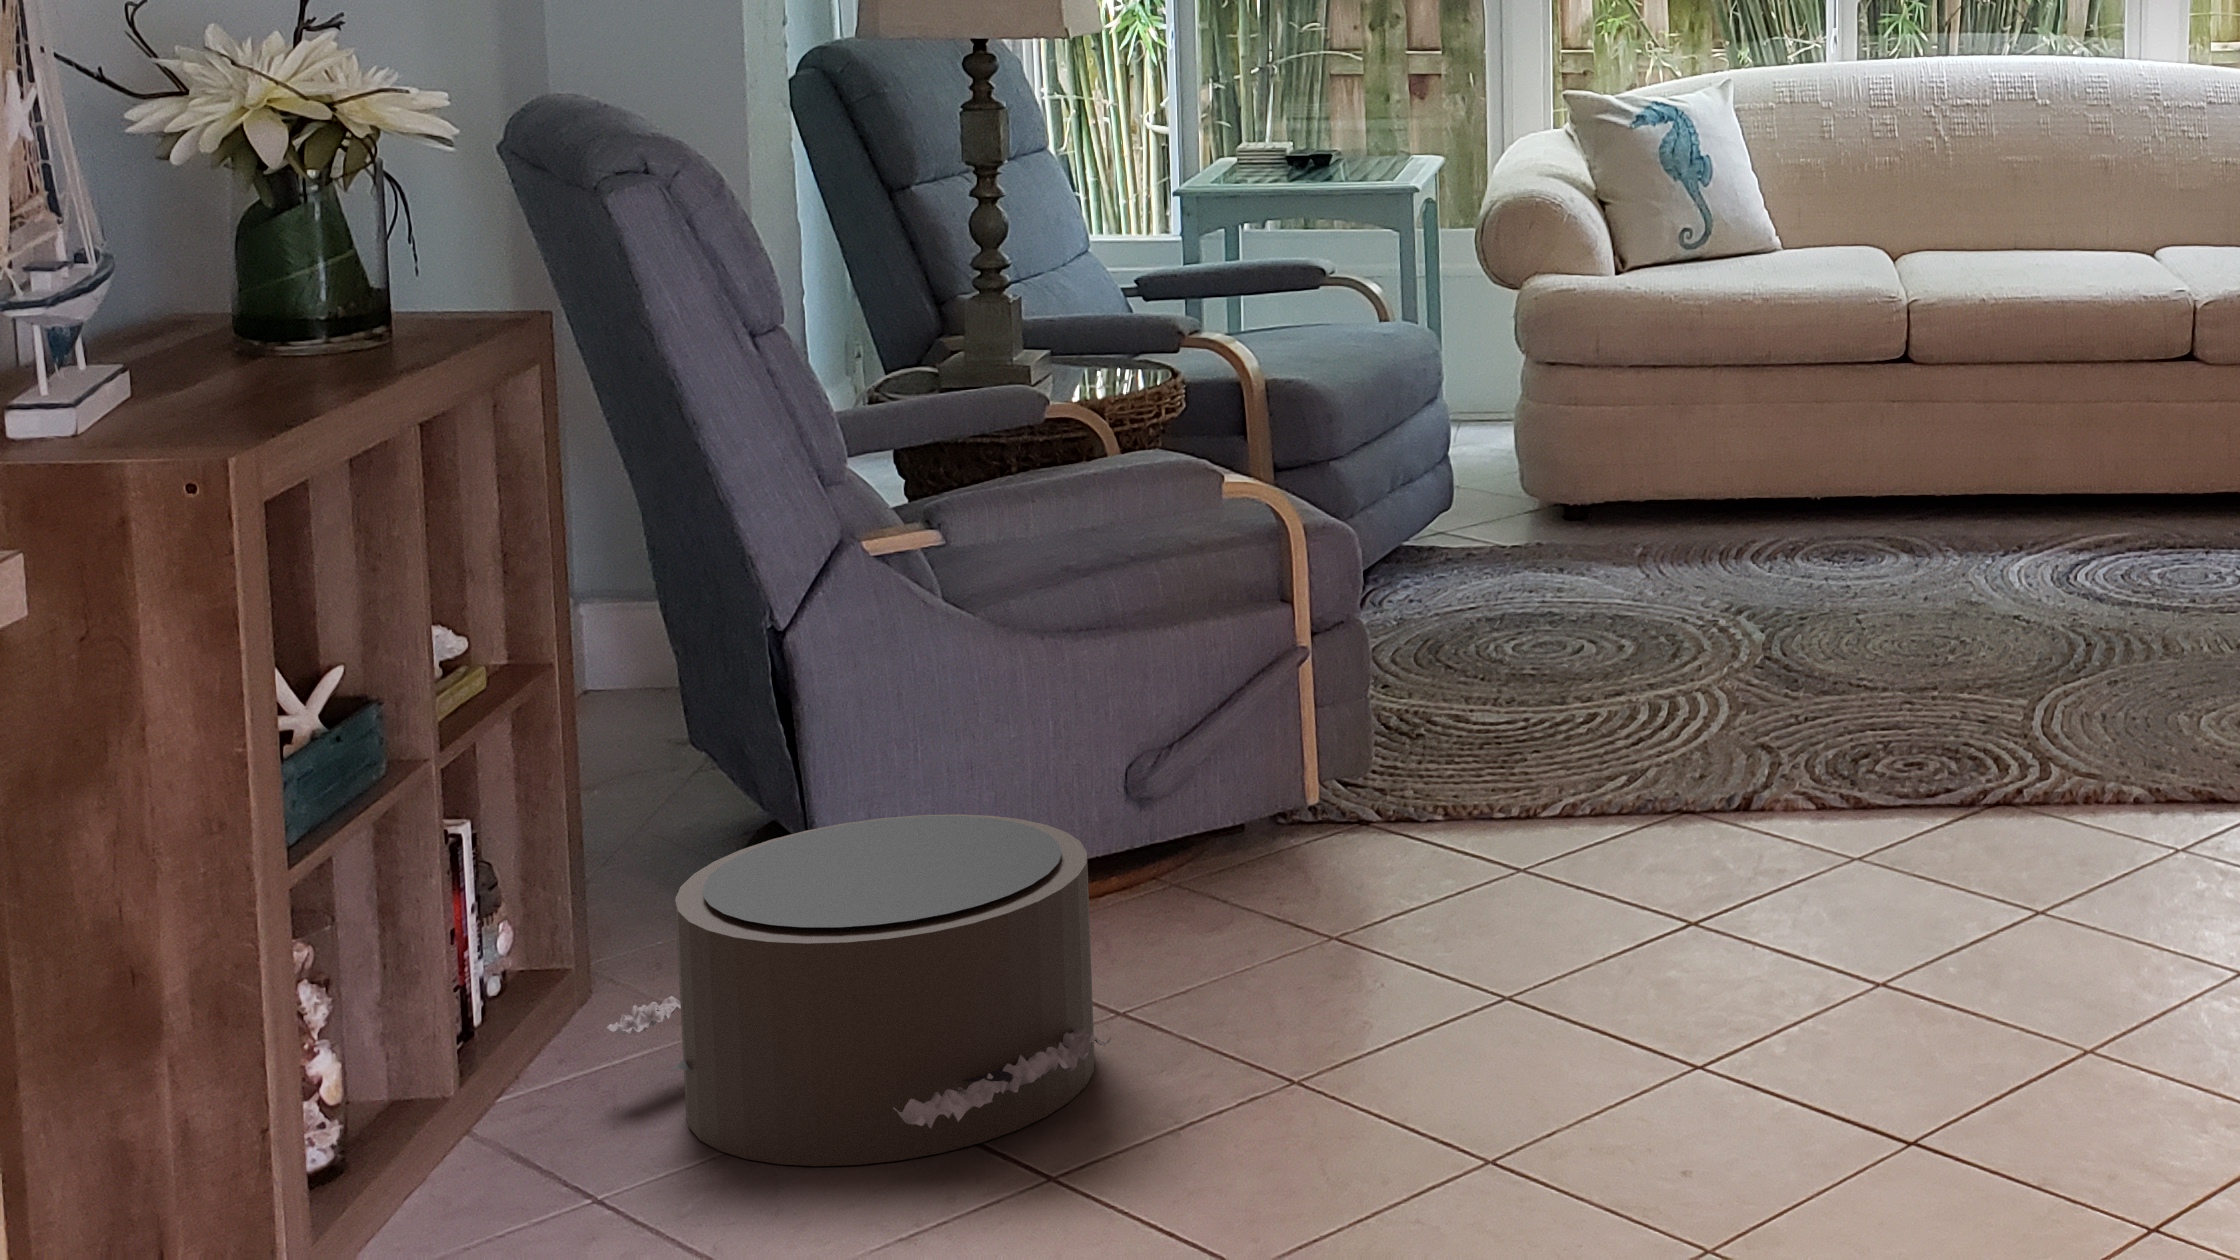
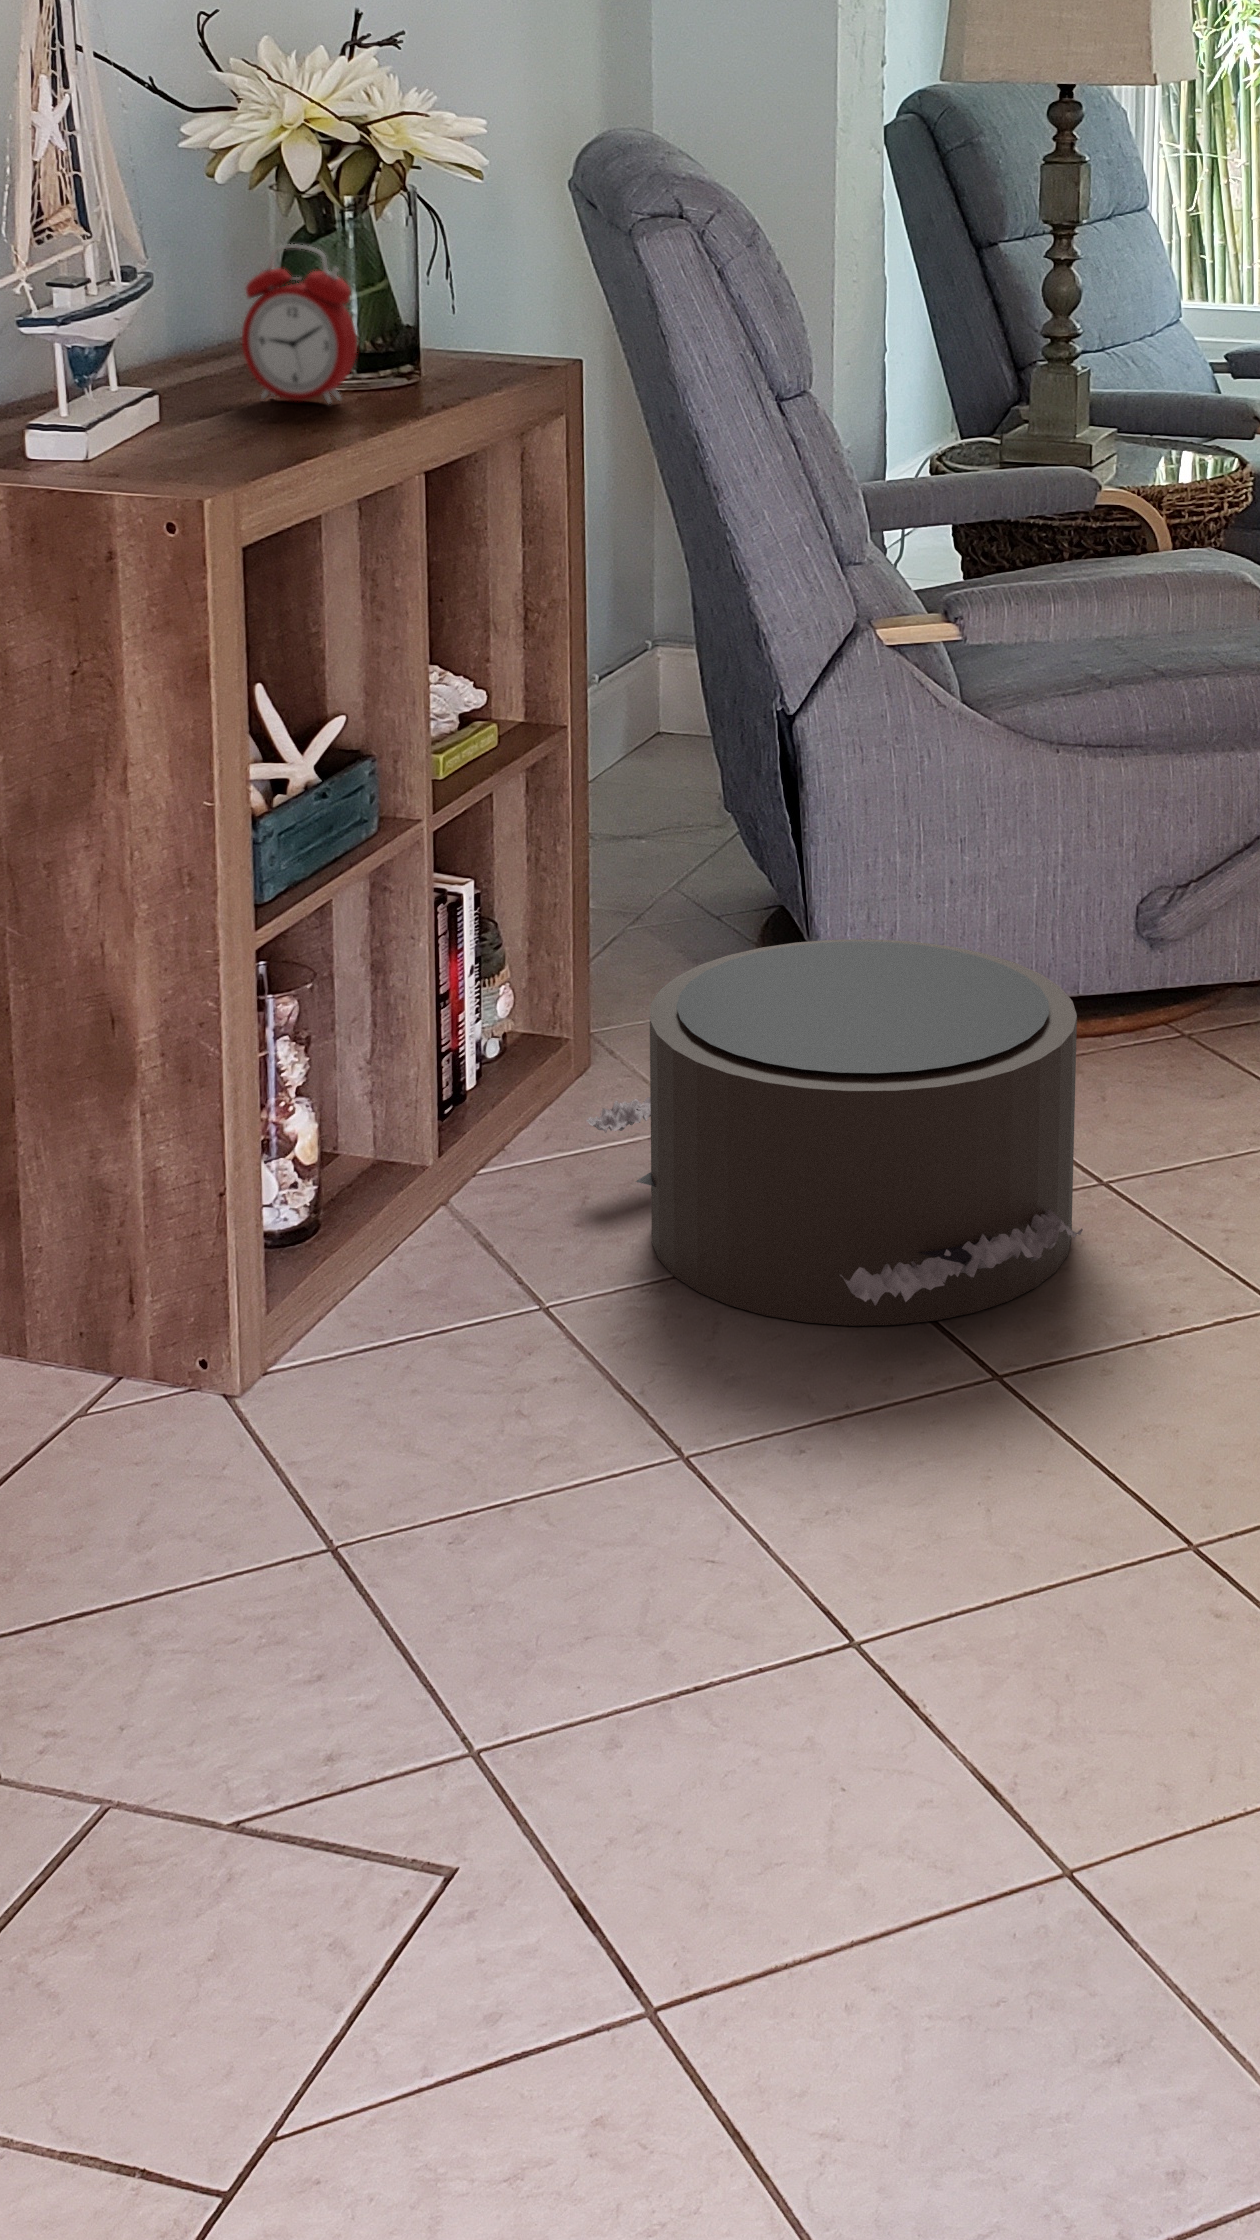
alarm clock: none [215,217,339,367] -> present [242,245,357,403]

